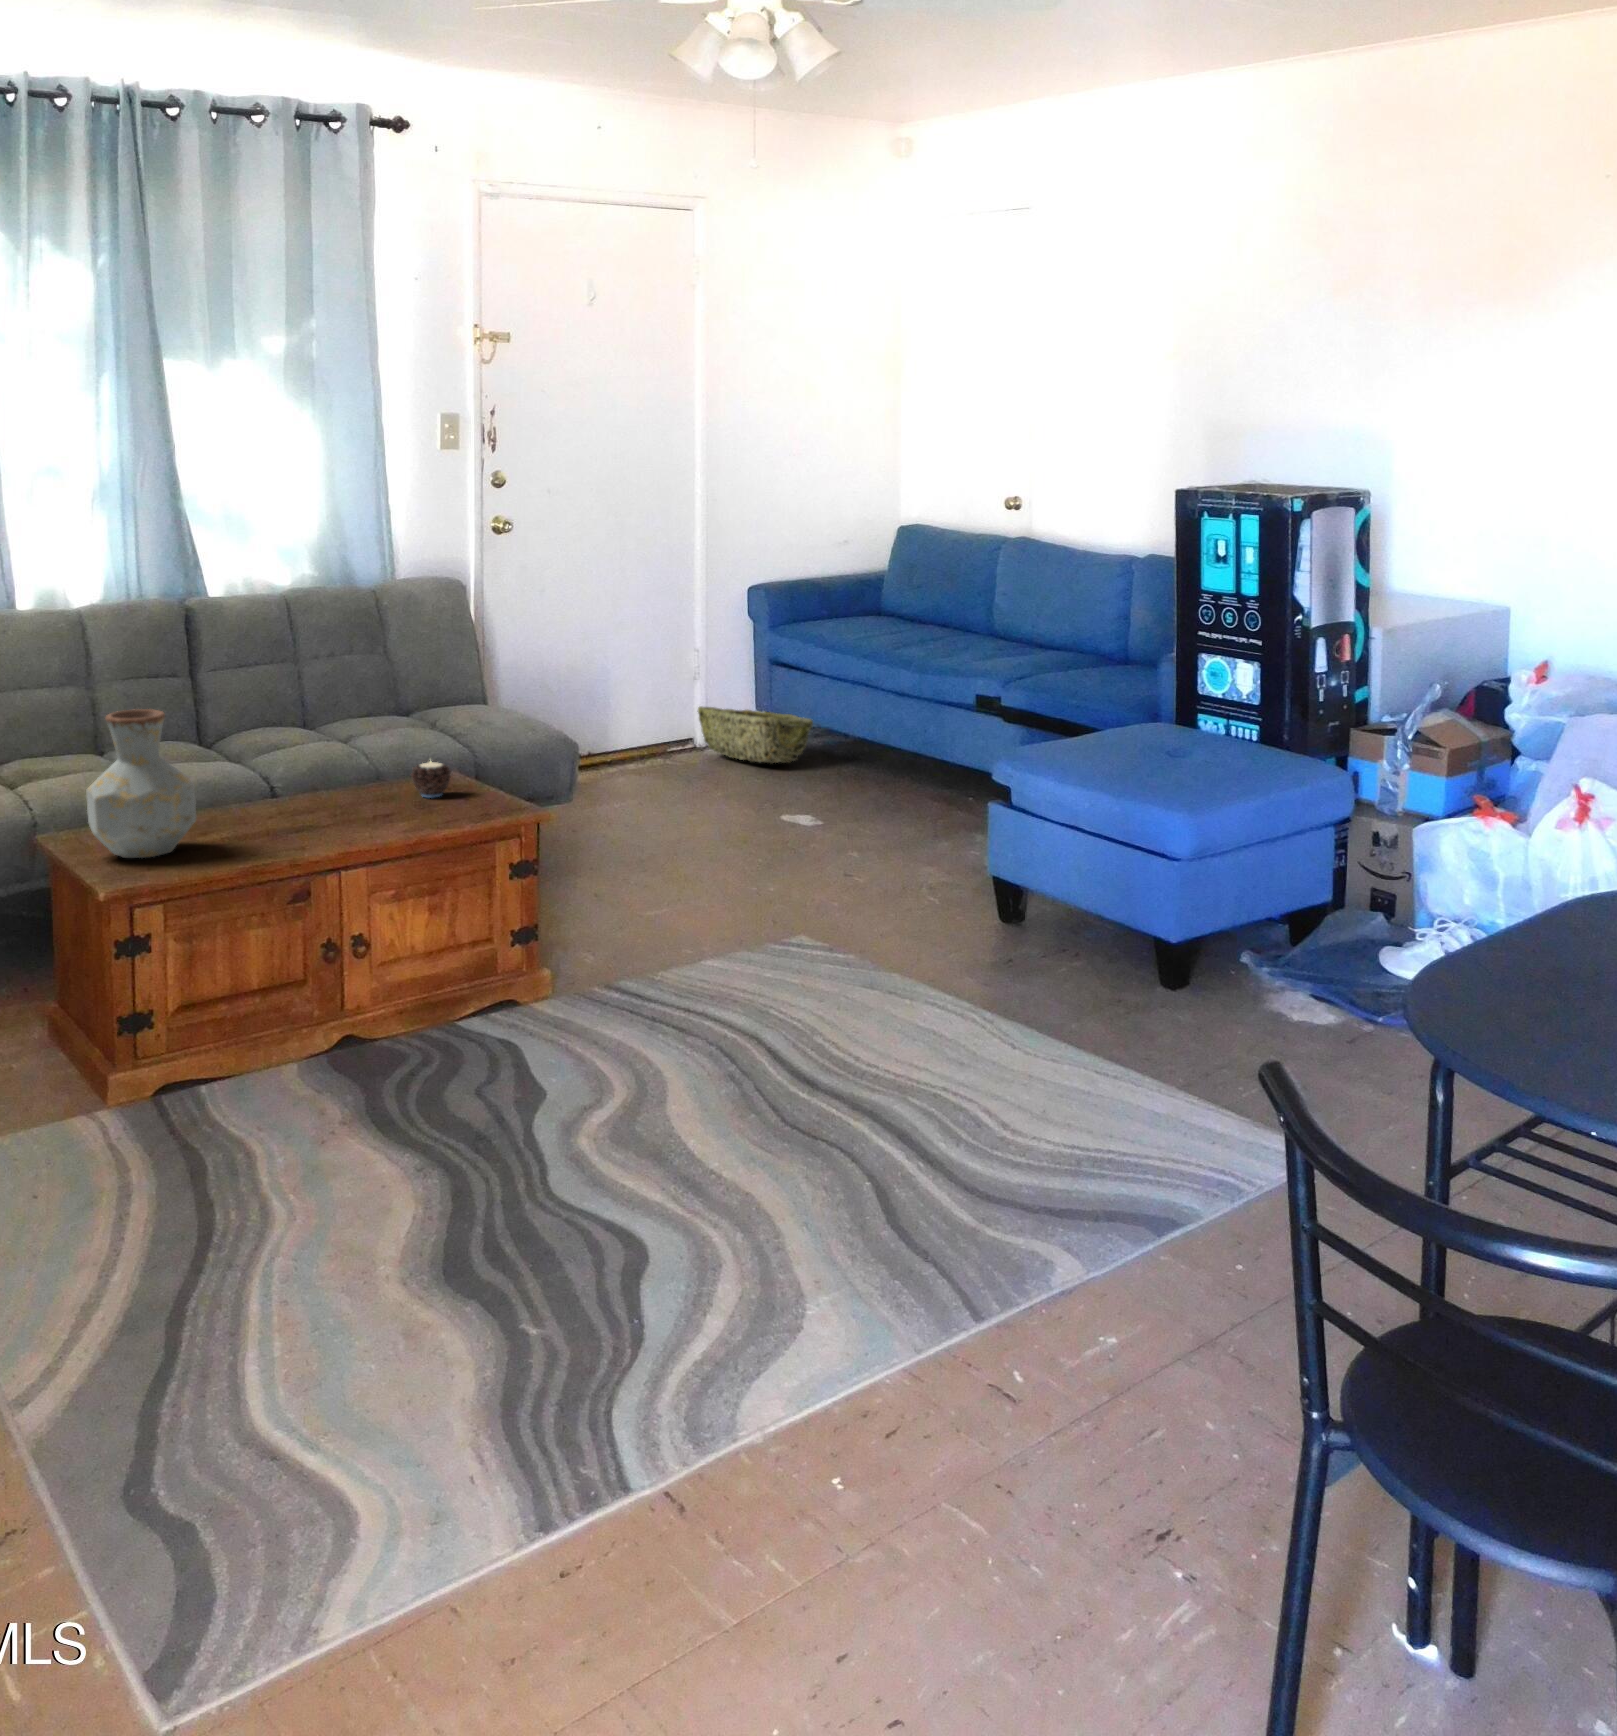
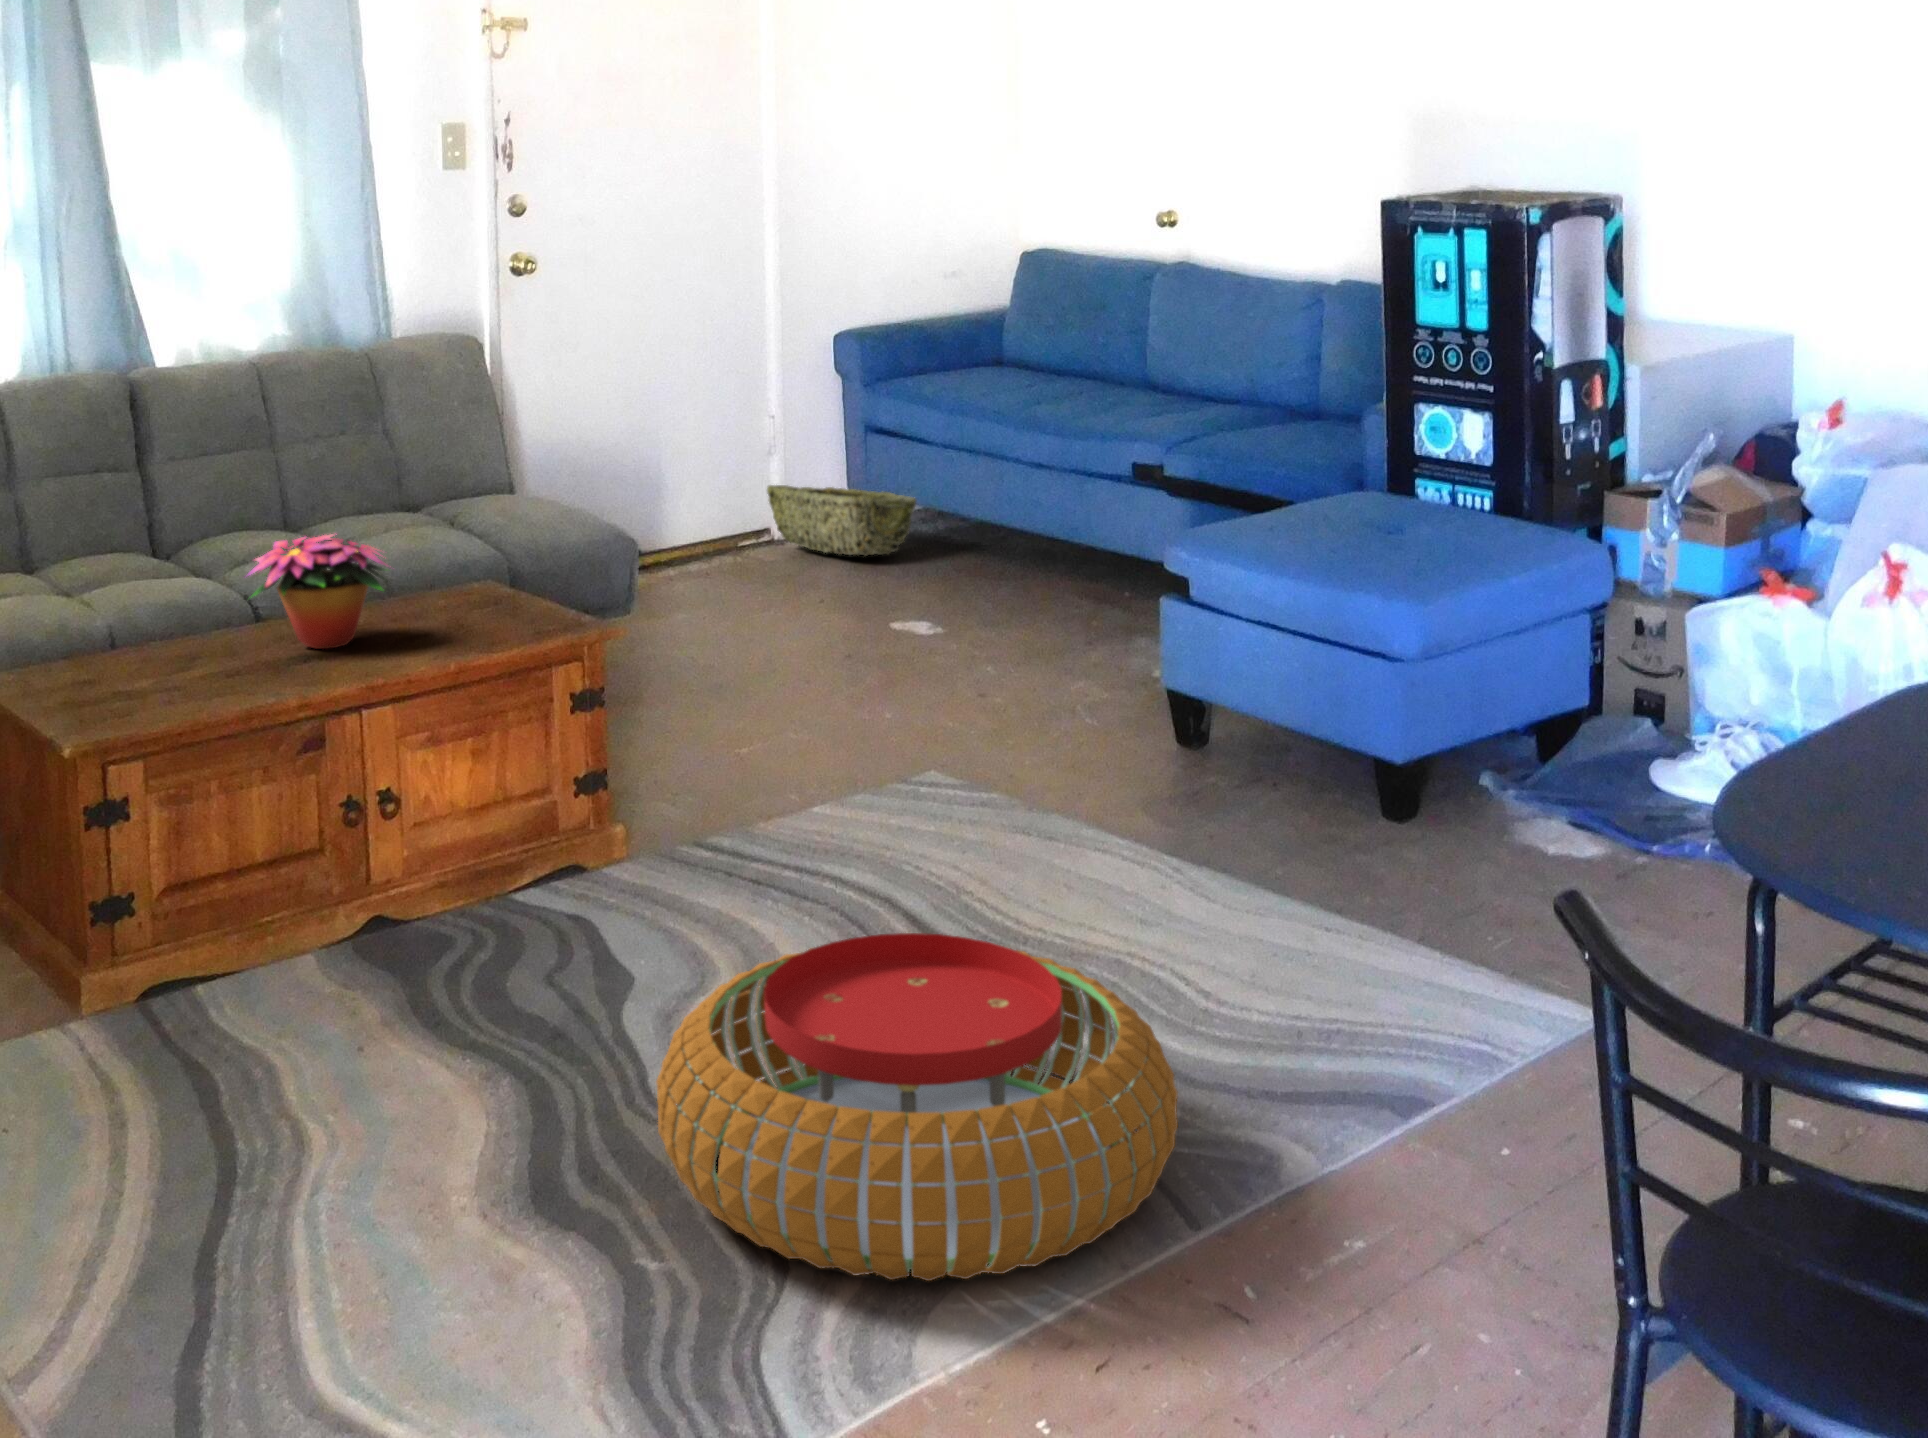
vase: present [86,709,196,858] -> none [53,514,187,699]
flower arrangement: none [244,729,380,823] -> present [248,534,391,649]
candle: present [411,762,451,798] -> none [436,563,486,613]
pouf: none [546,1068,973,1356] -> present [656,933,1178,1281]

